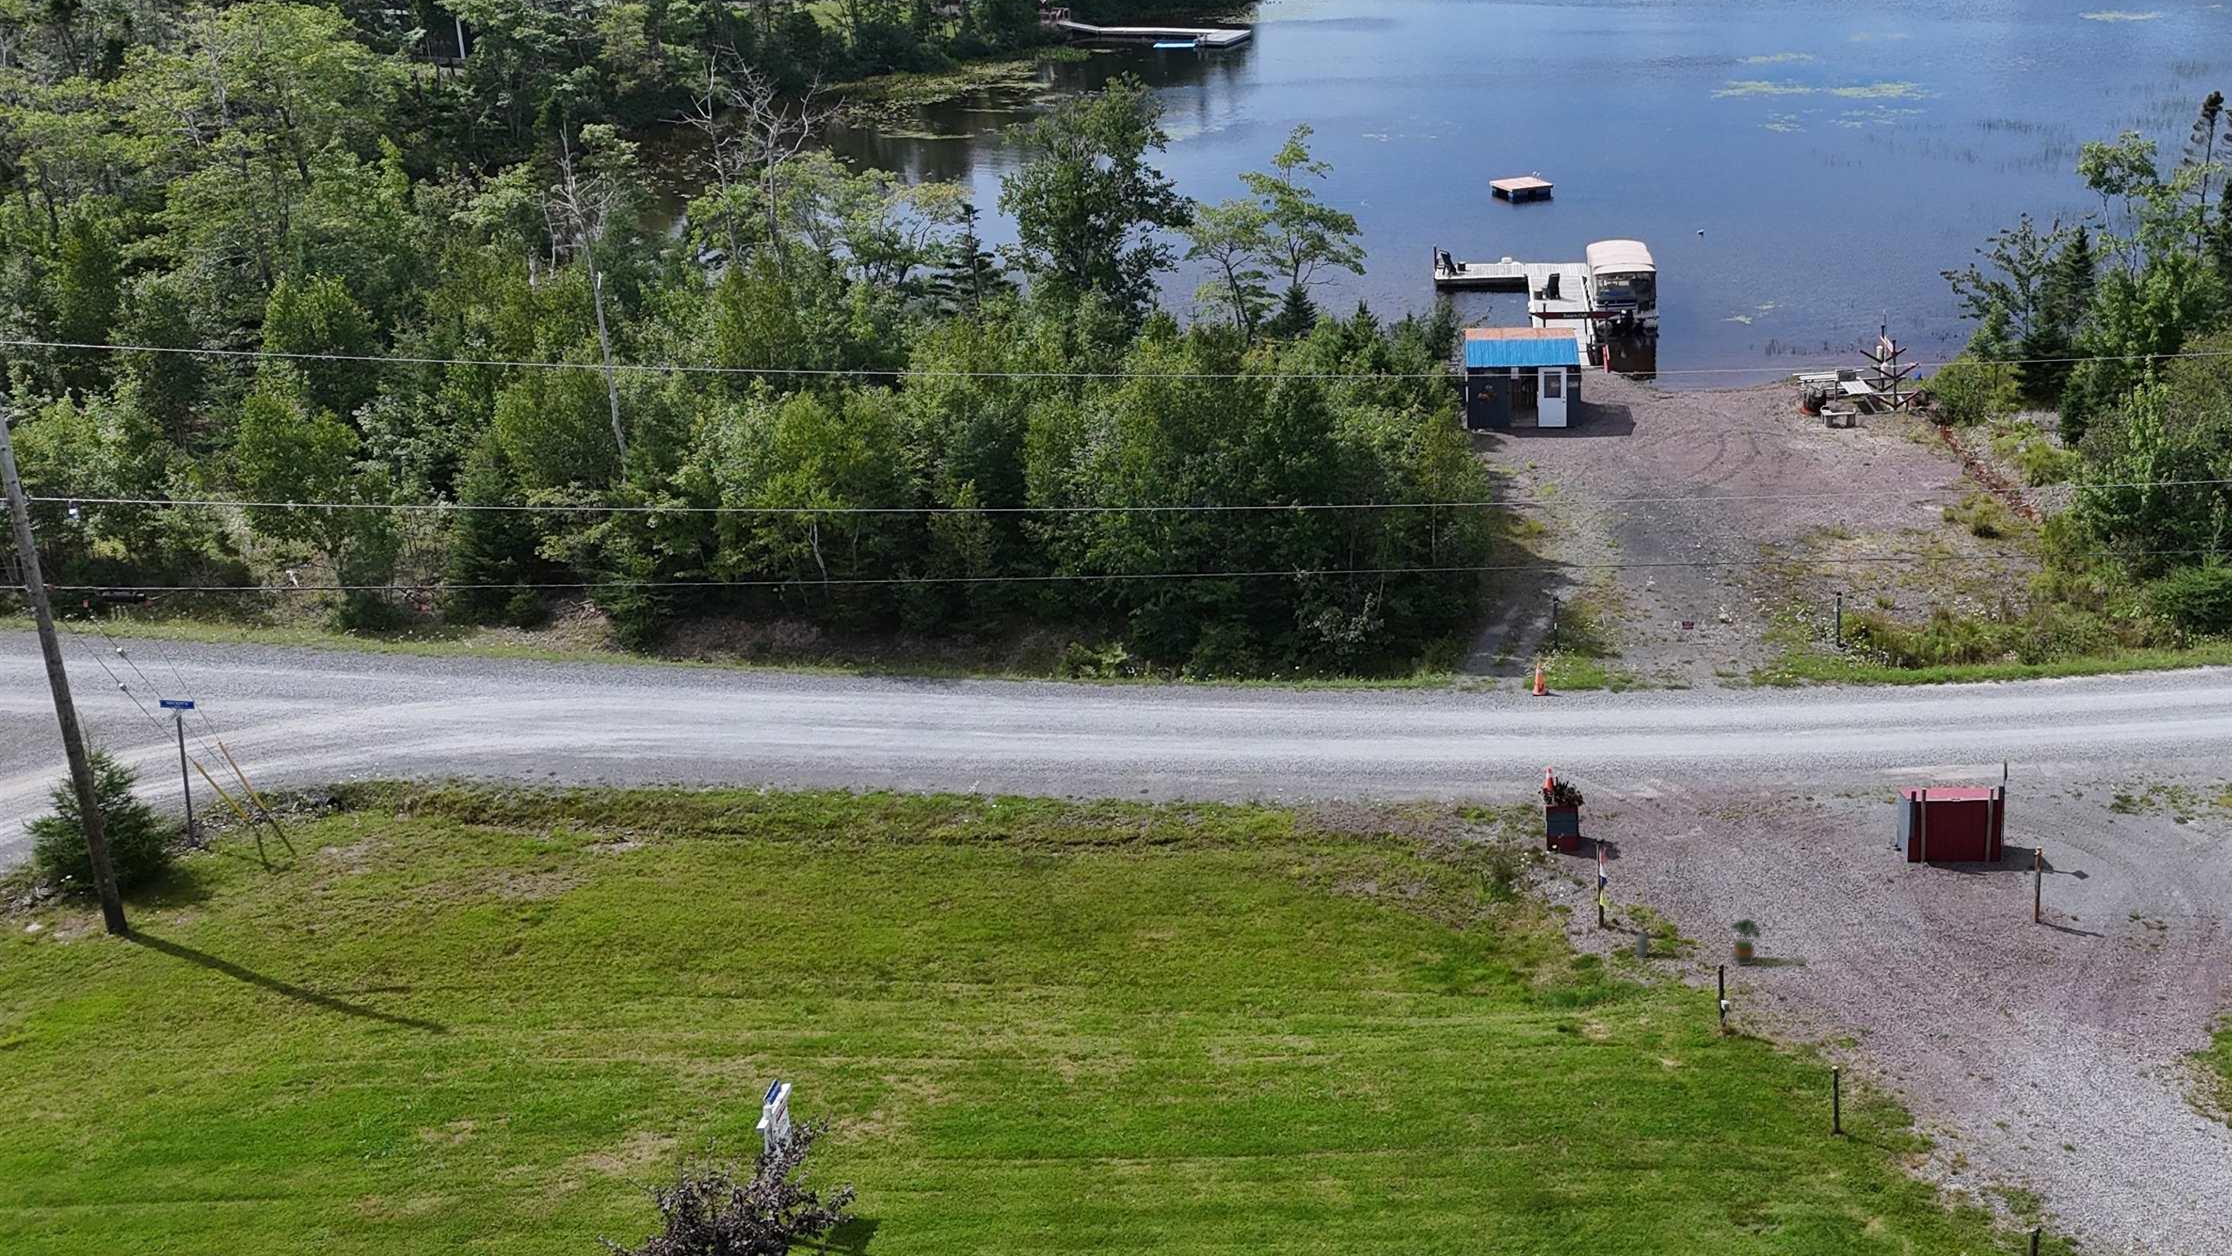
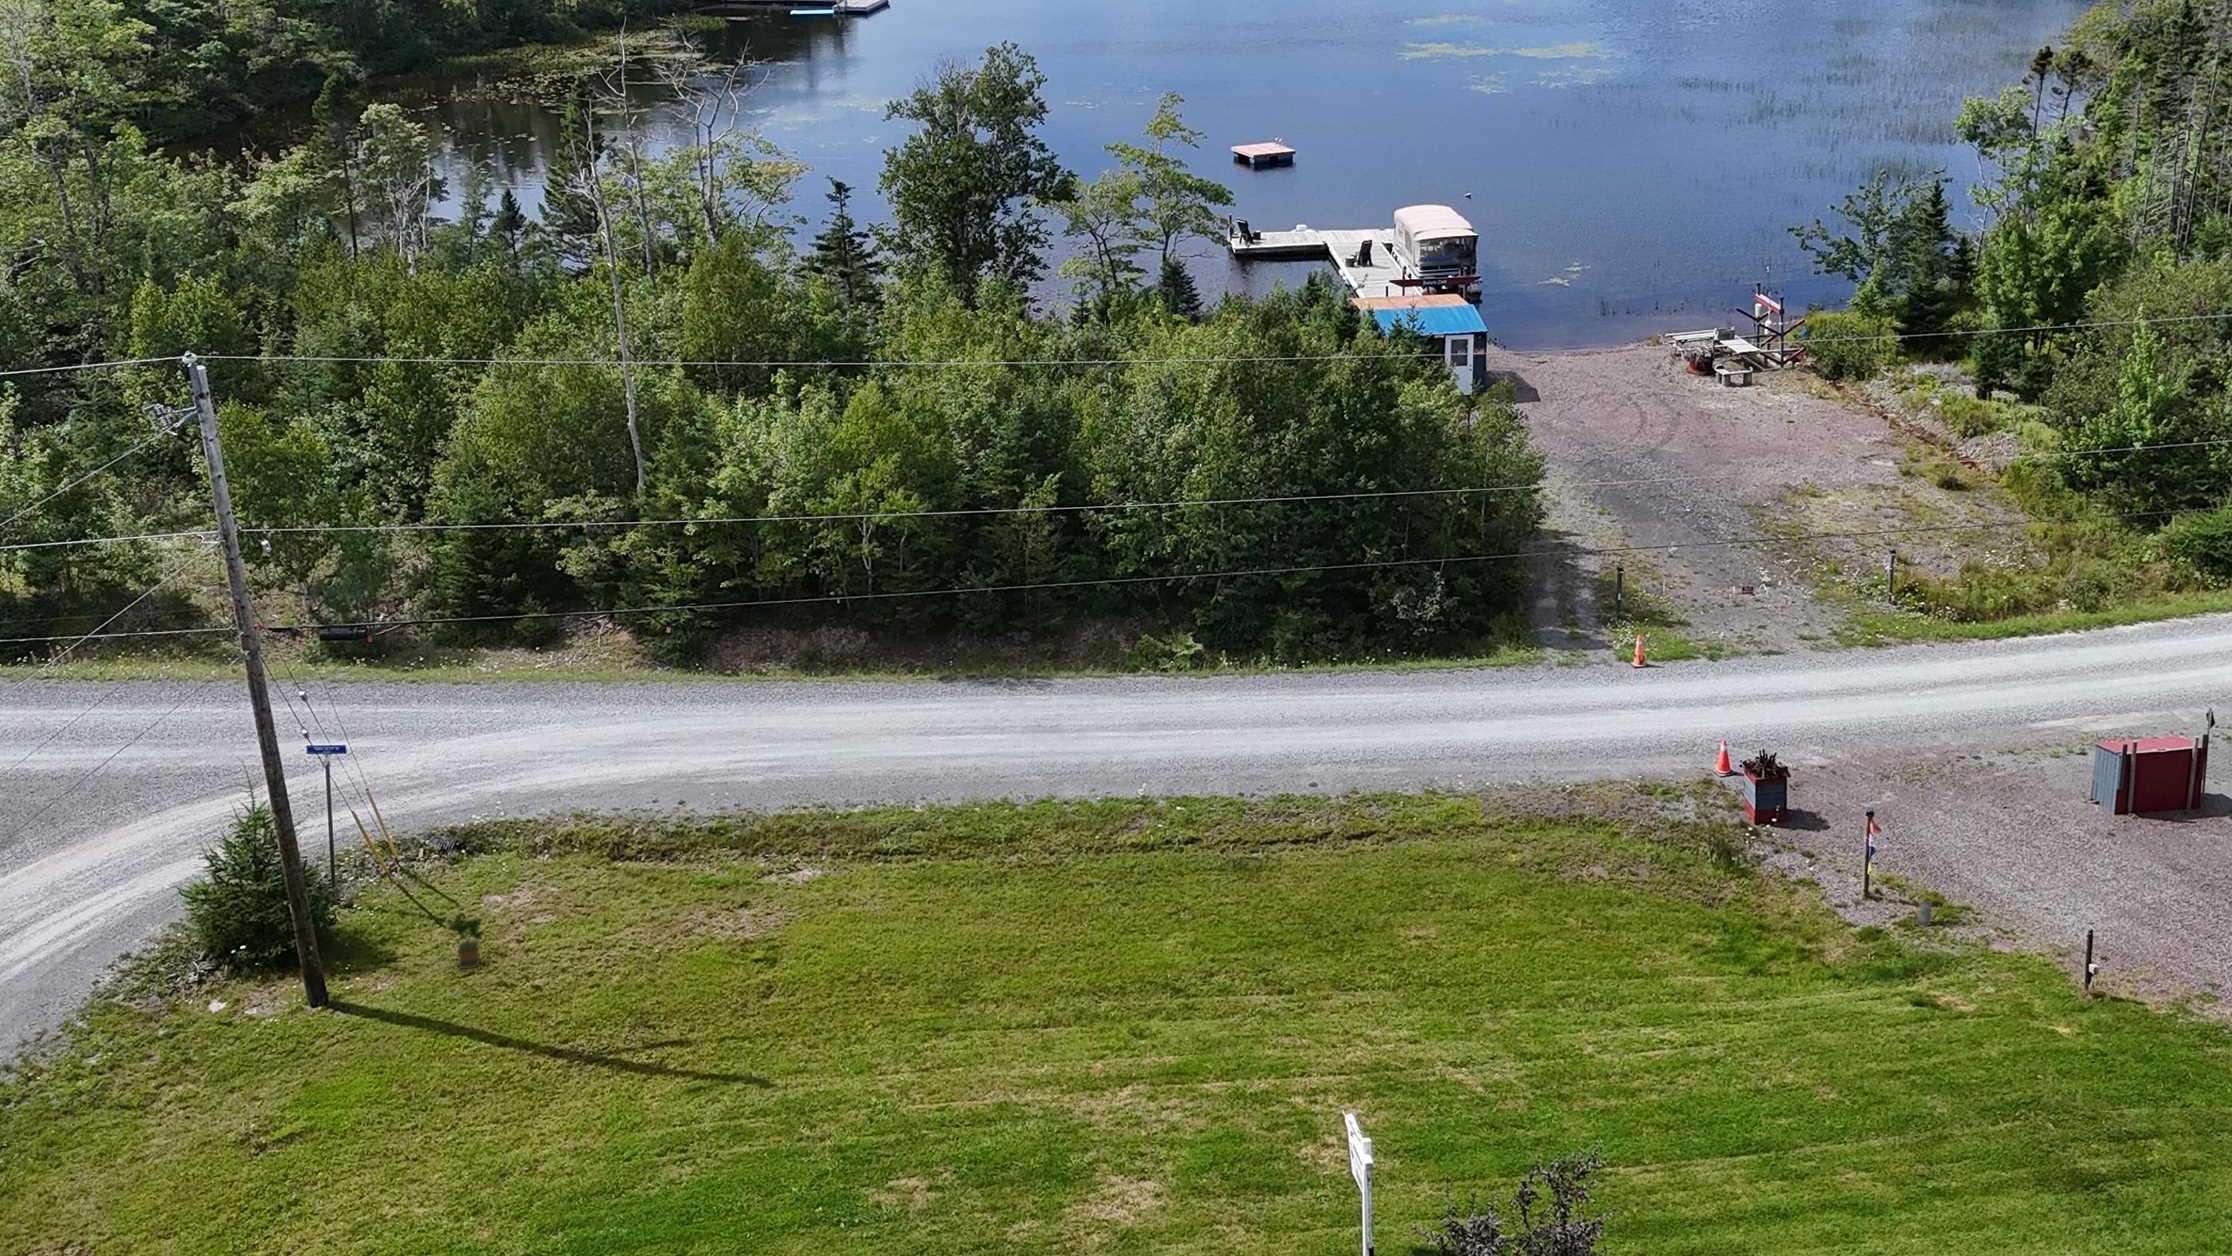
potted tree: present [1731,919,1761,965] -> present [452,919,483,969]

